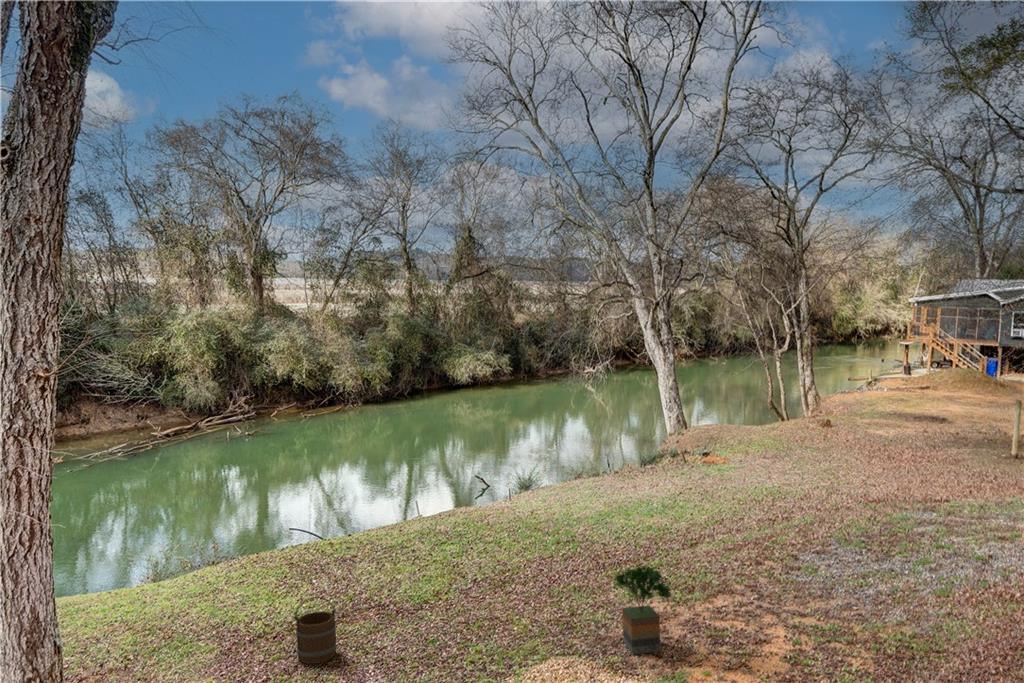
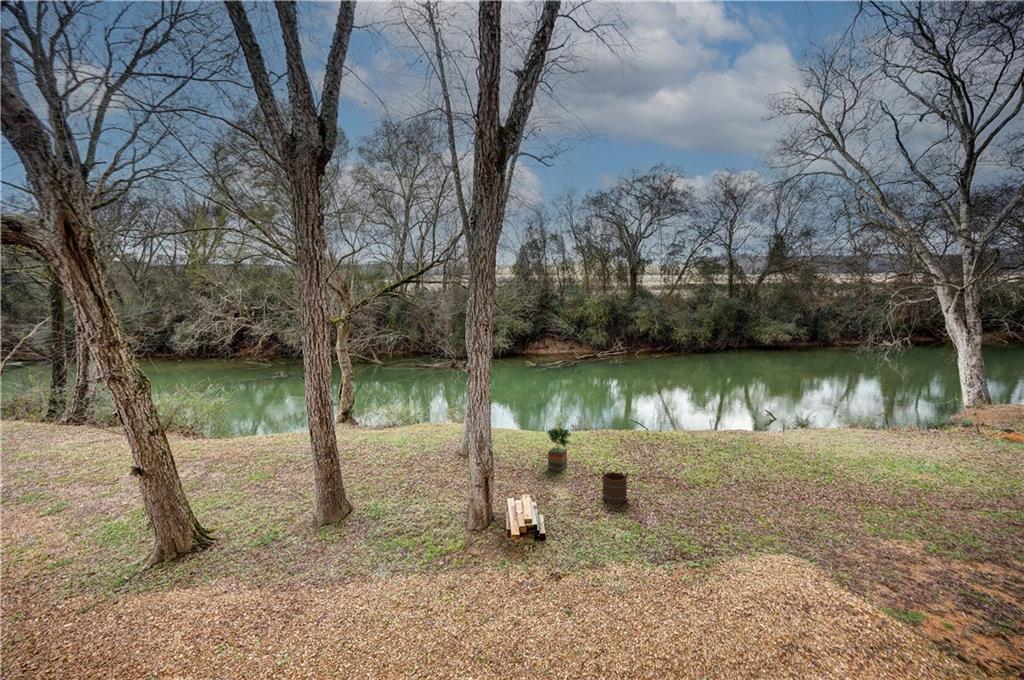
potted tree: present [614,566,671,654] -> present [547,428,571,471]

